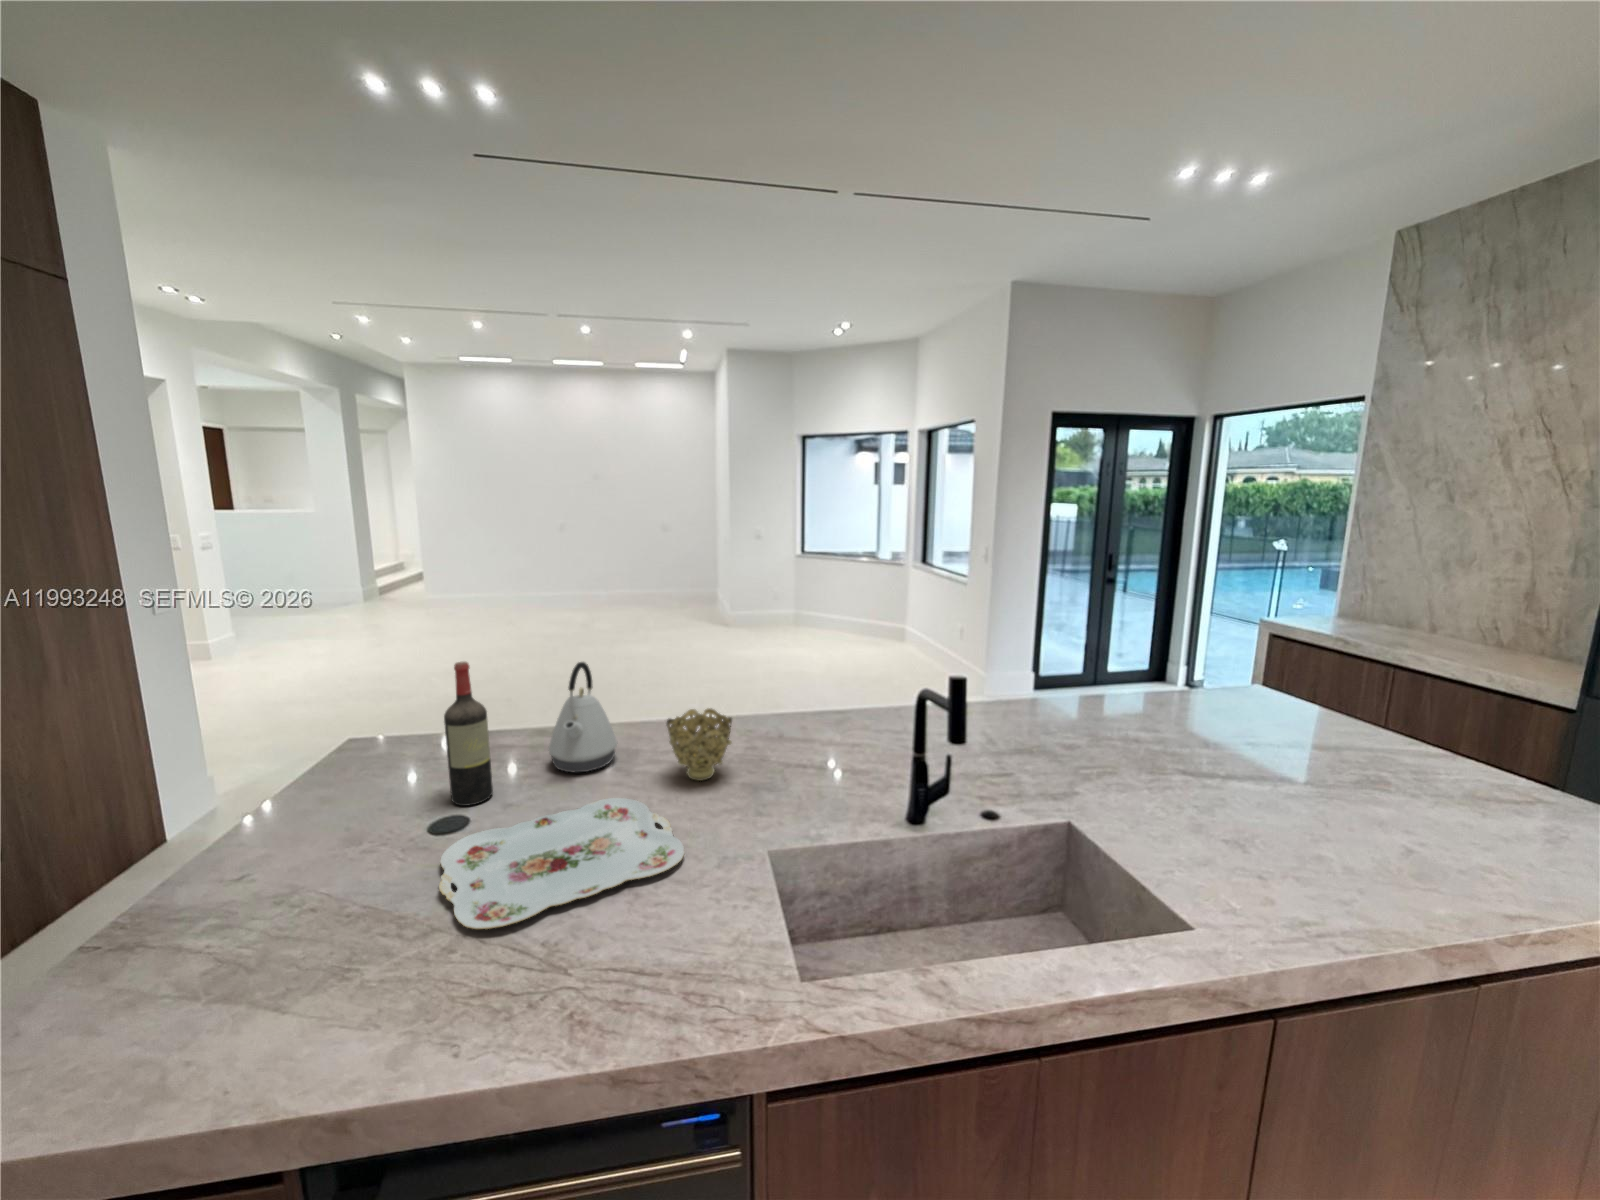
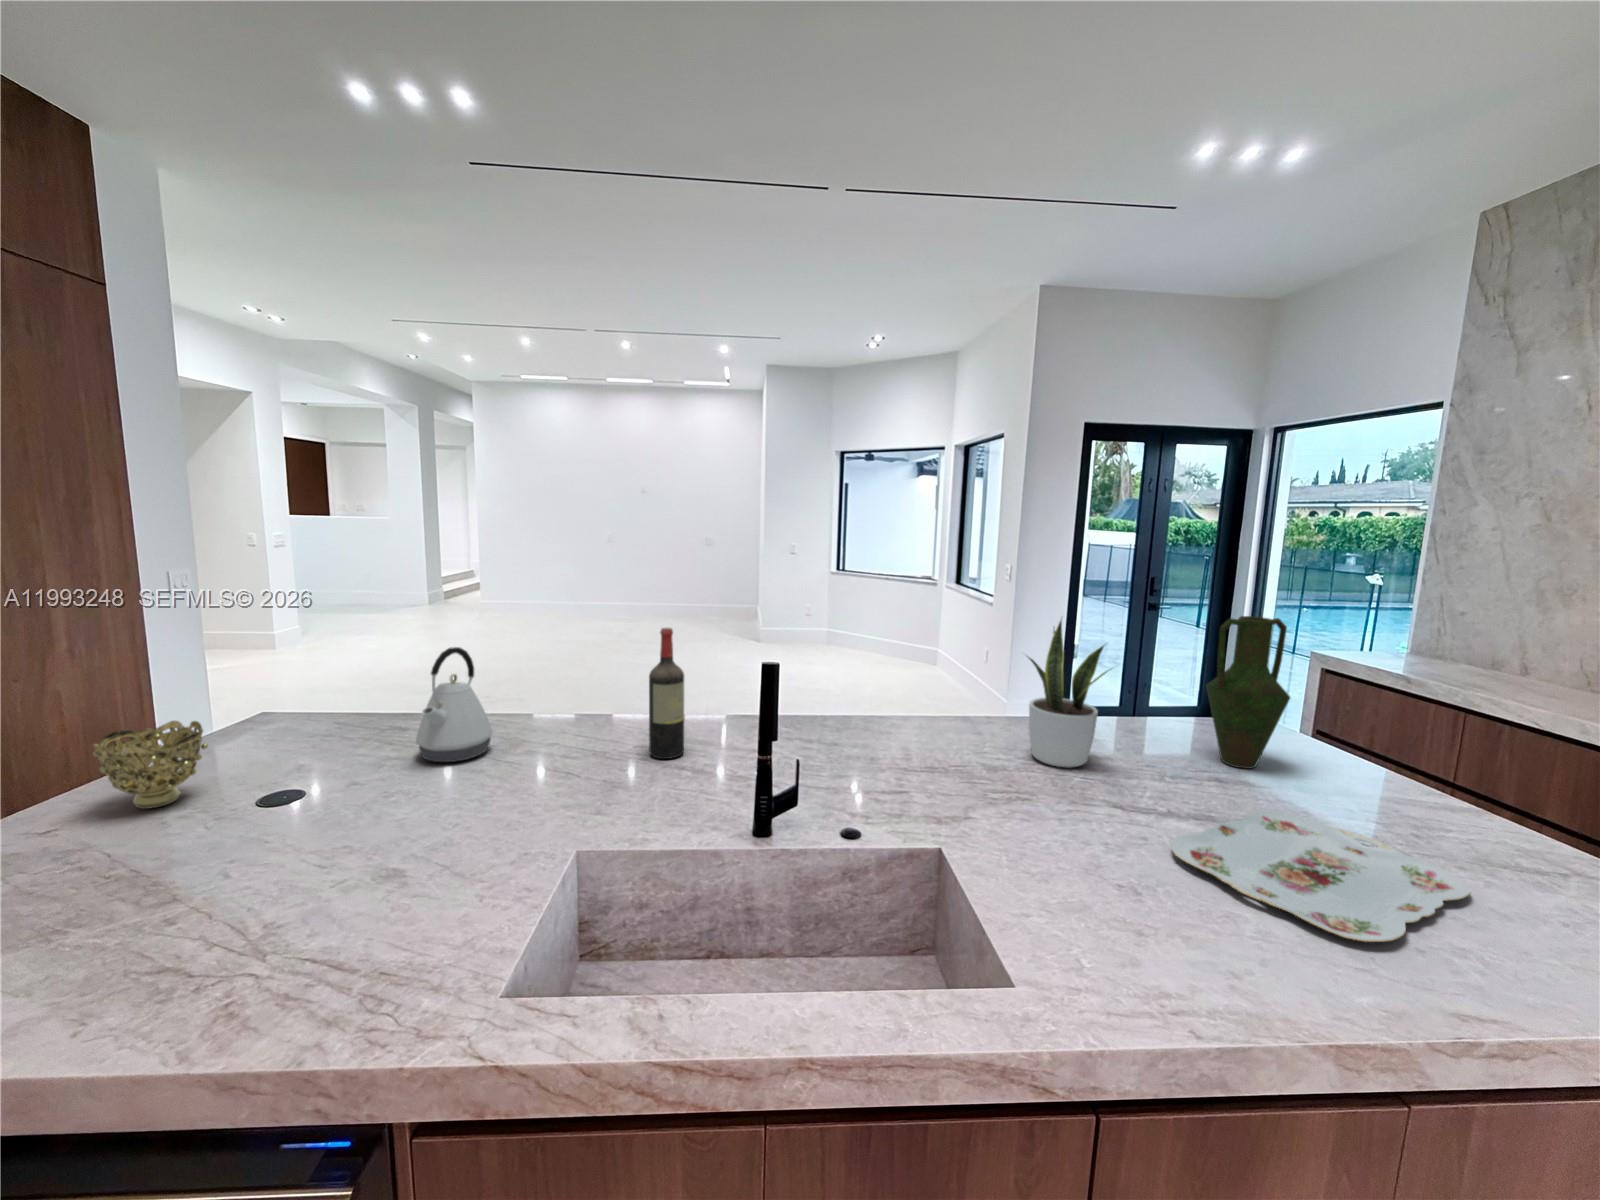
vase: none [1239,603,1313,732] -> present [1206,616,1290,769]
potted plant: none [1084,607,1186,741] -> present [1028,620,1112,768]
wine bottle: present [444,662,493,806] -> present [649,628,684,759]
decorative bowl: present [667,708,732,781] -> present [93,721,208,809]
serving tray: present [439,798,684,929] -> present [1171,810,1471,942]

